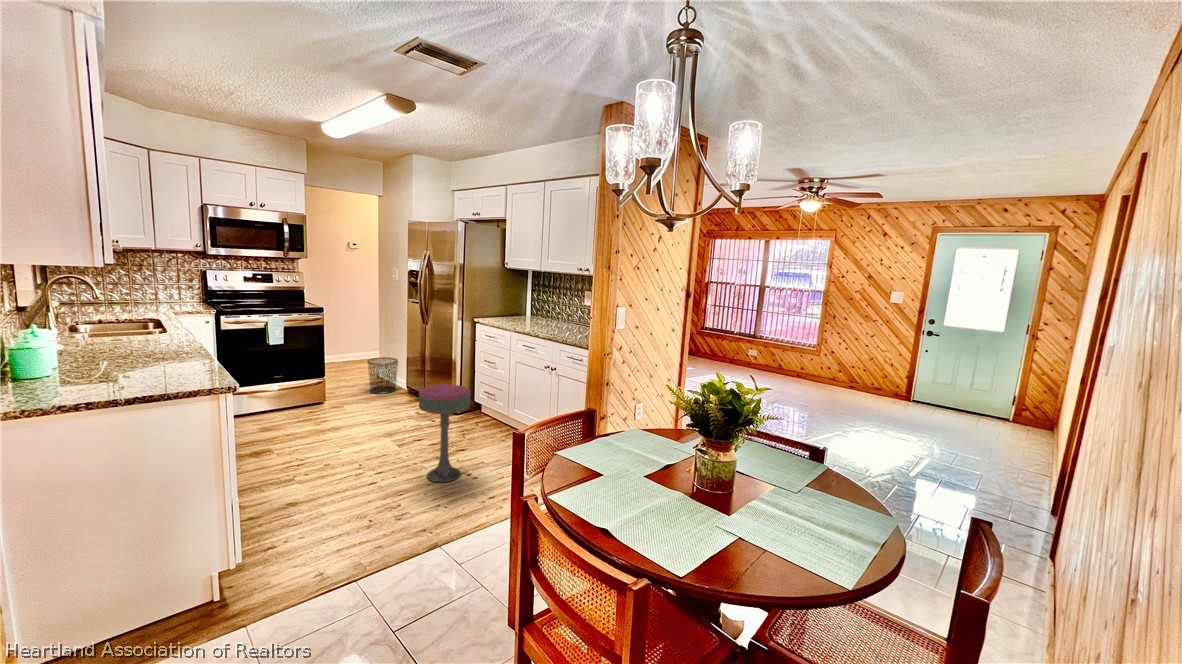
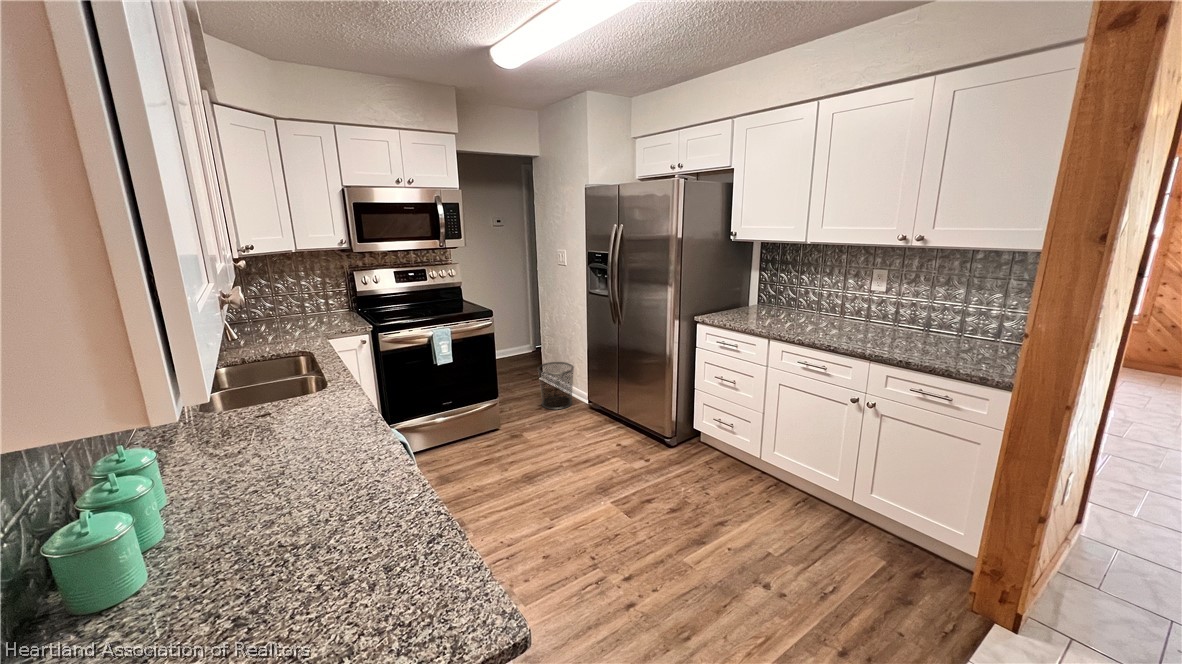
bar stool: present [419,384,470,482] -> none [693,448,779,610]

